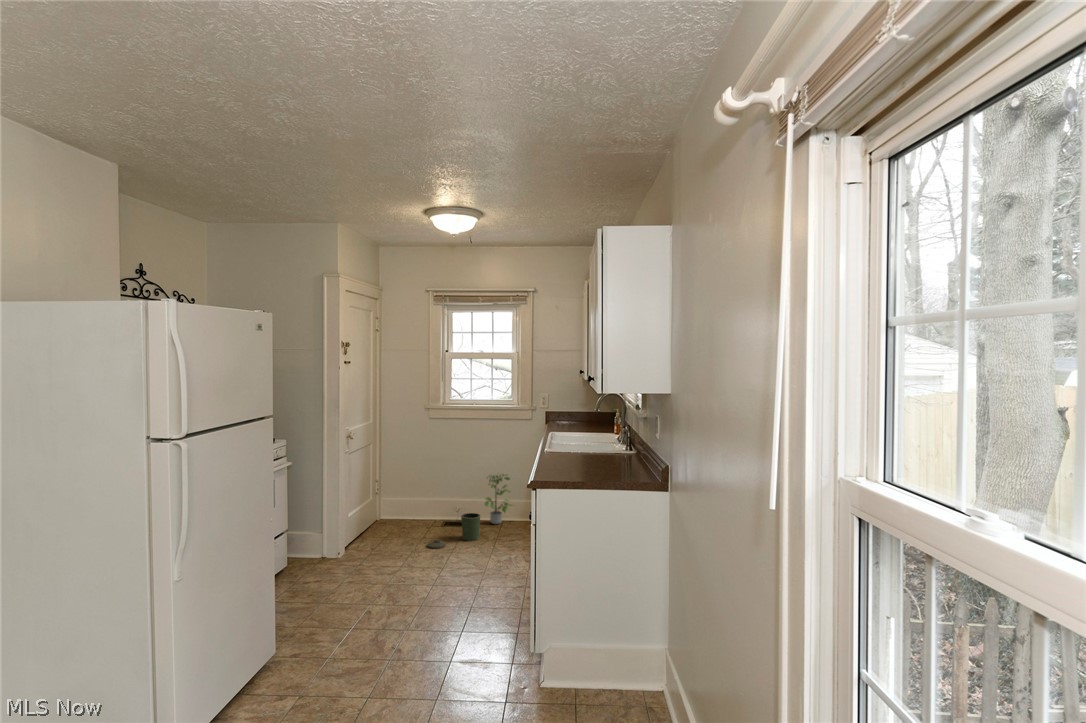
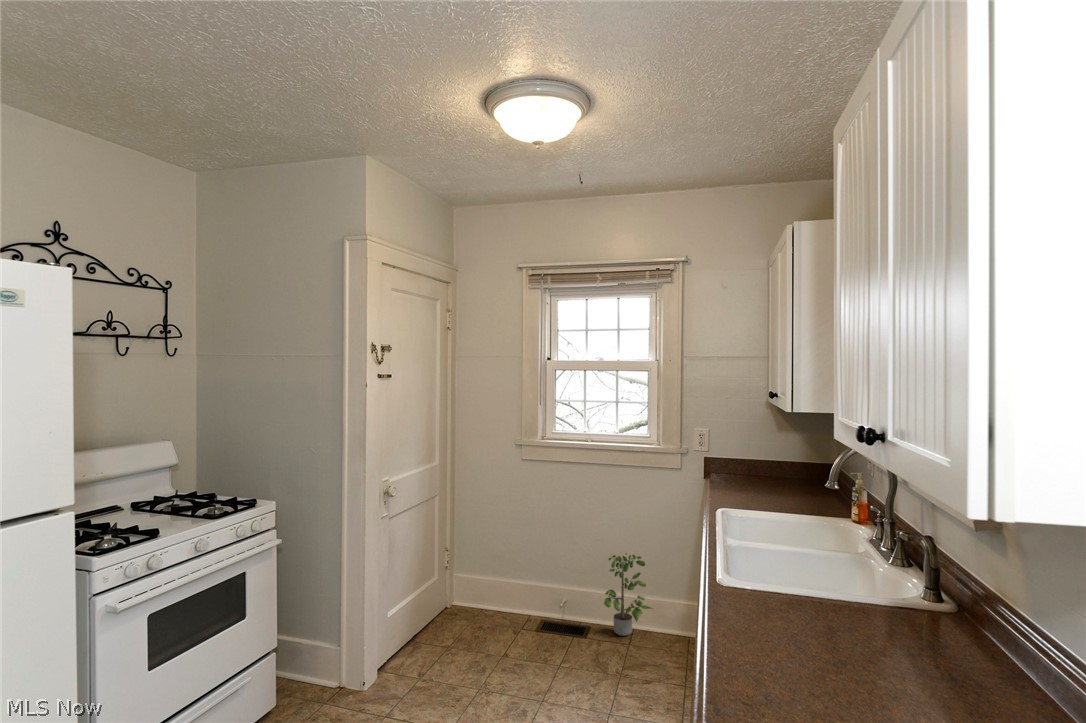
trash can: present [427,513,480,549] -> none [506,623,594,687]

